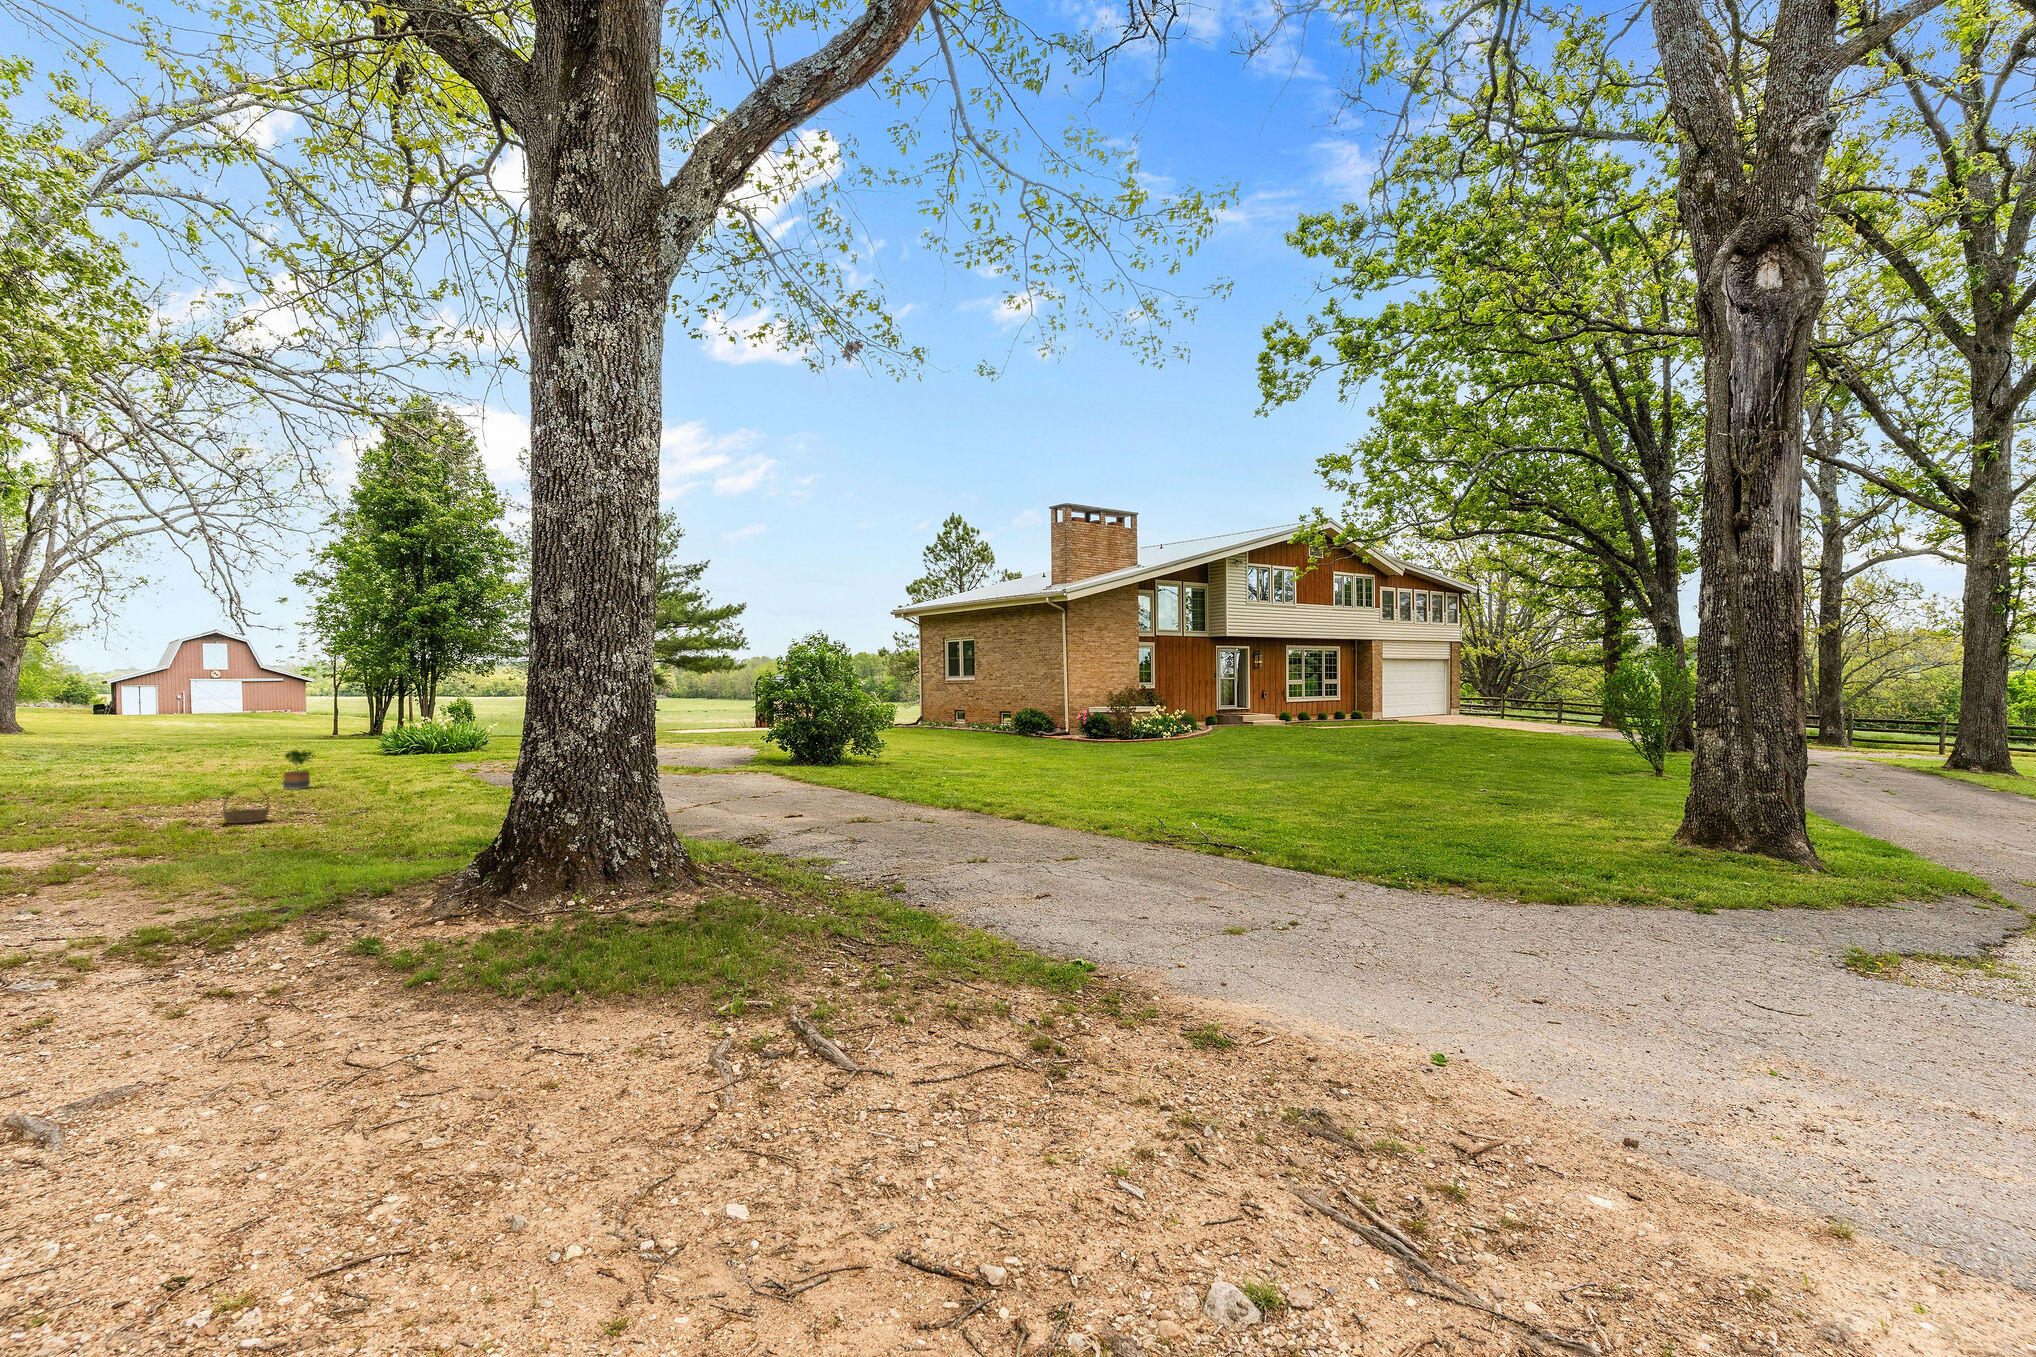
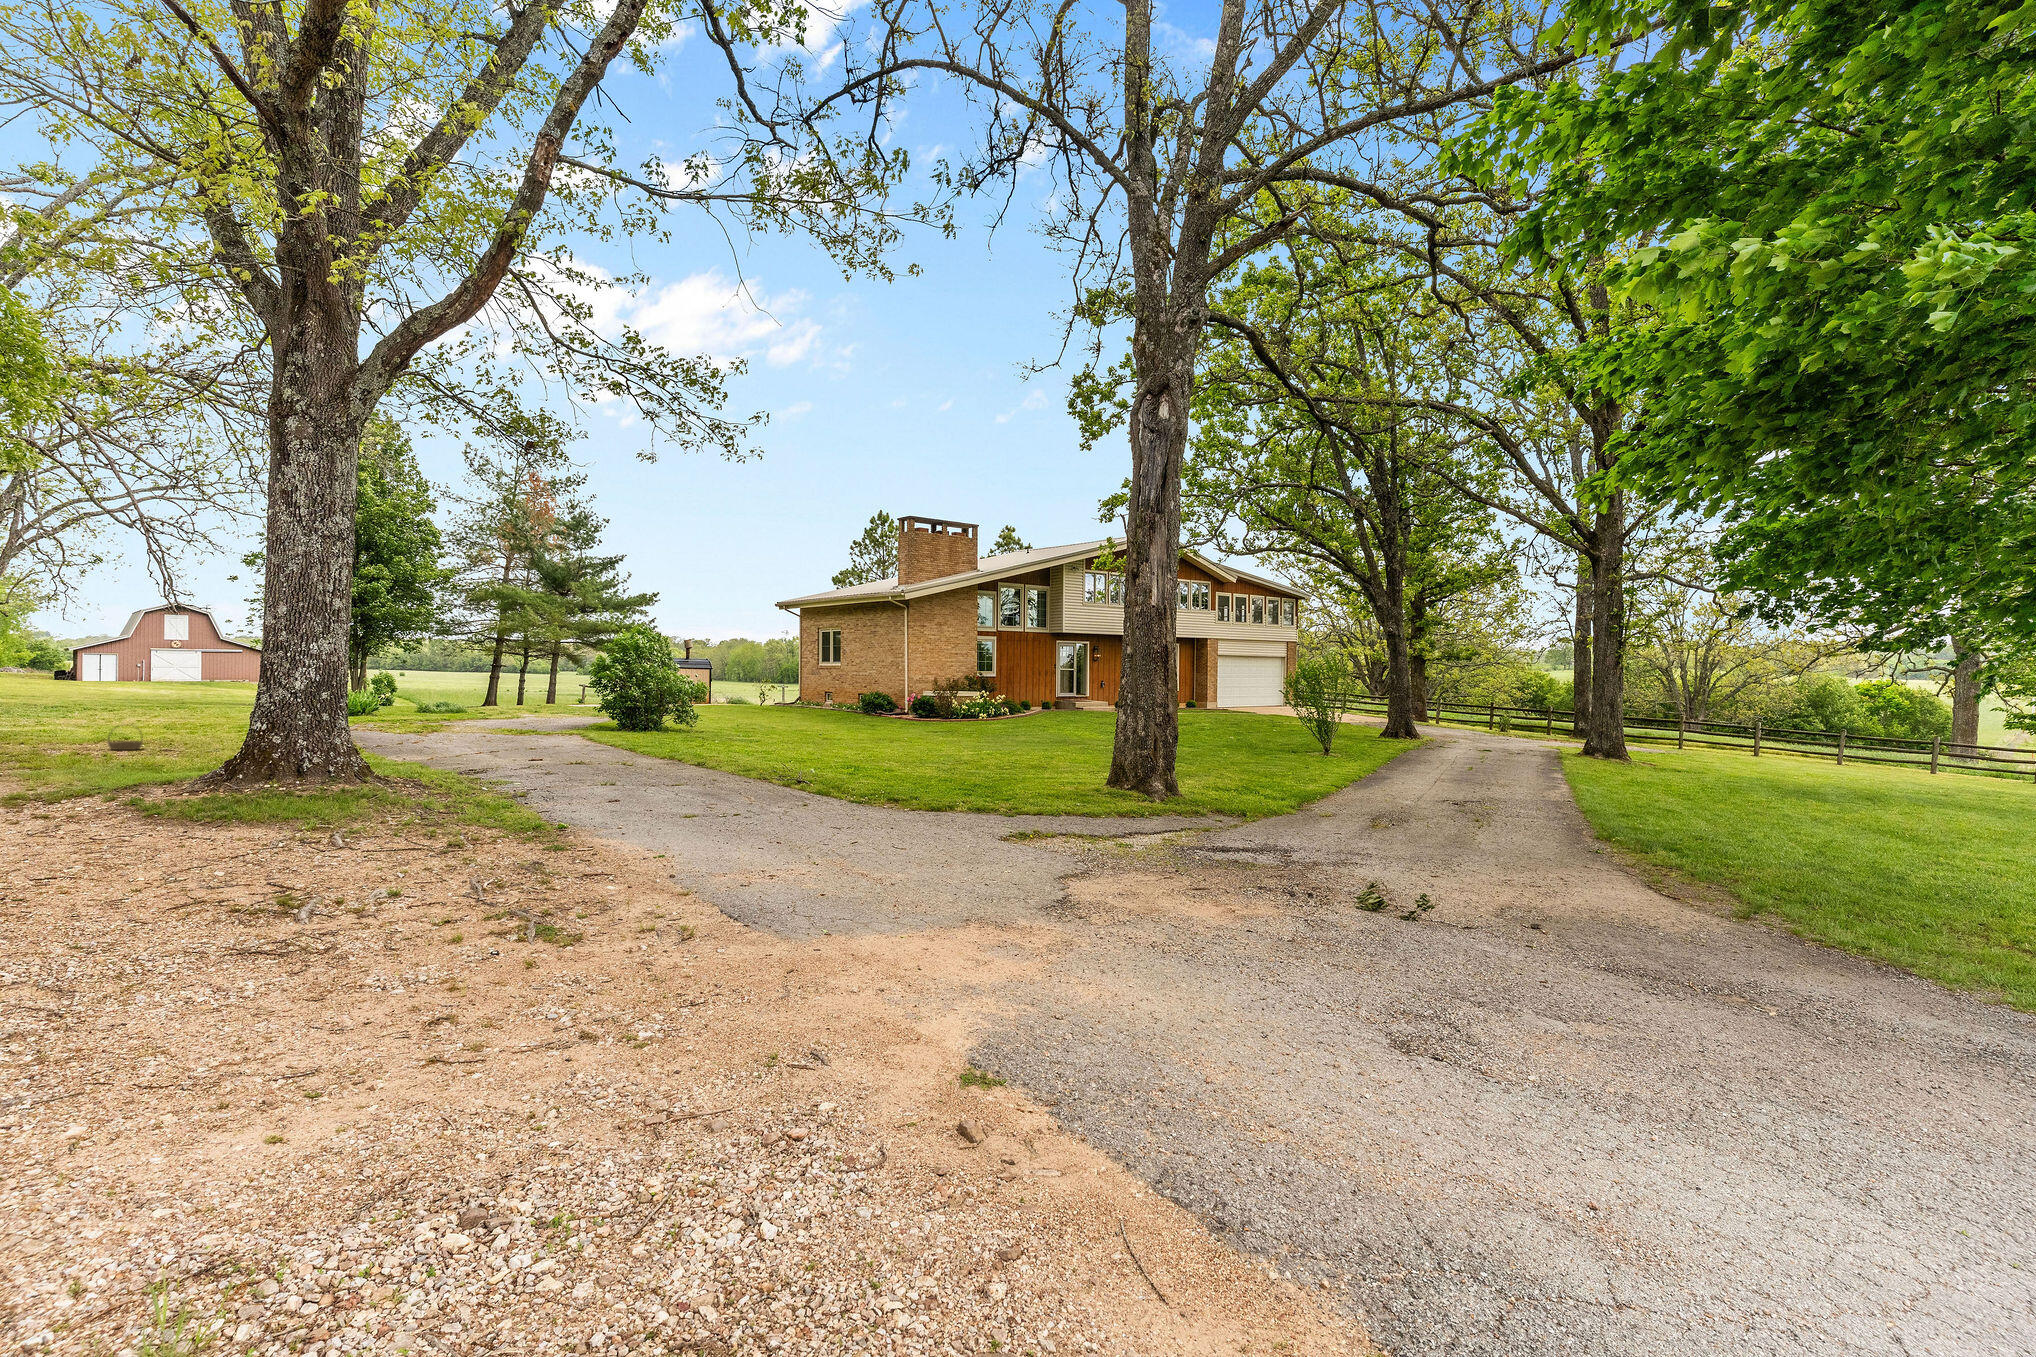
potted tree: present [283,750,315,789] -> none [169,703,197,733]

